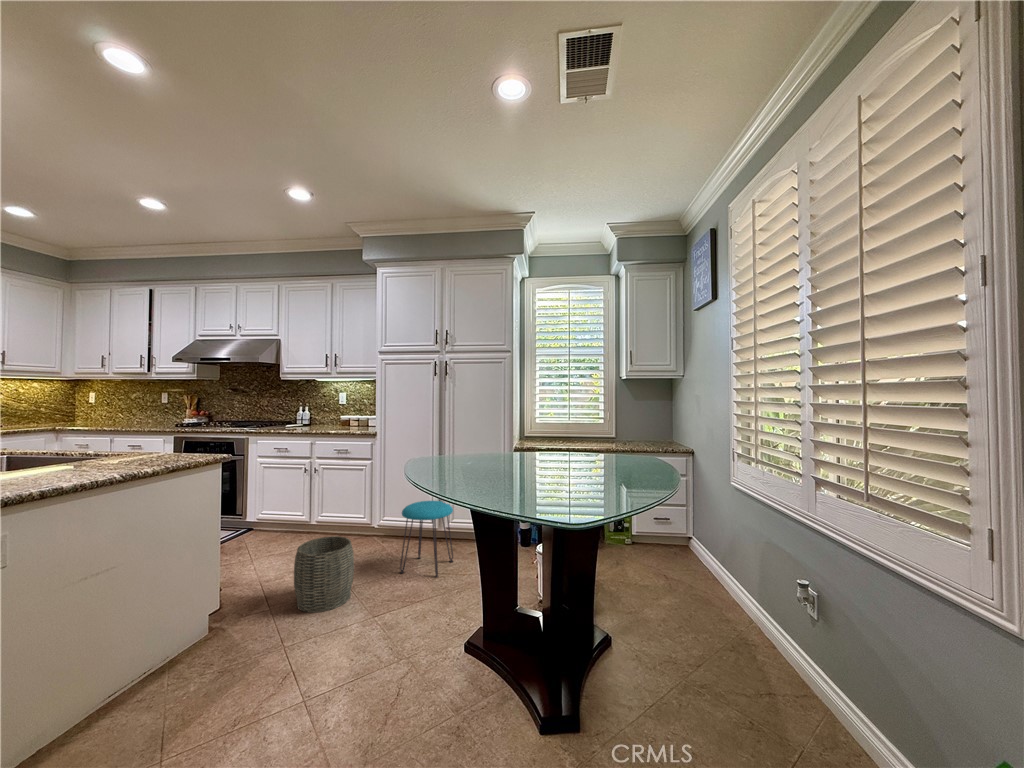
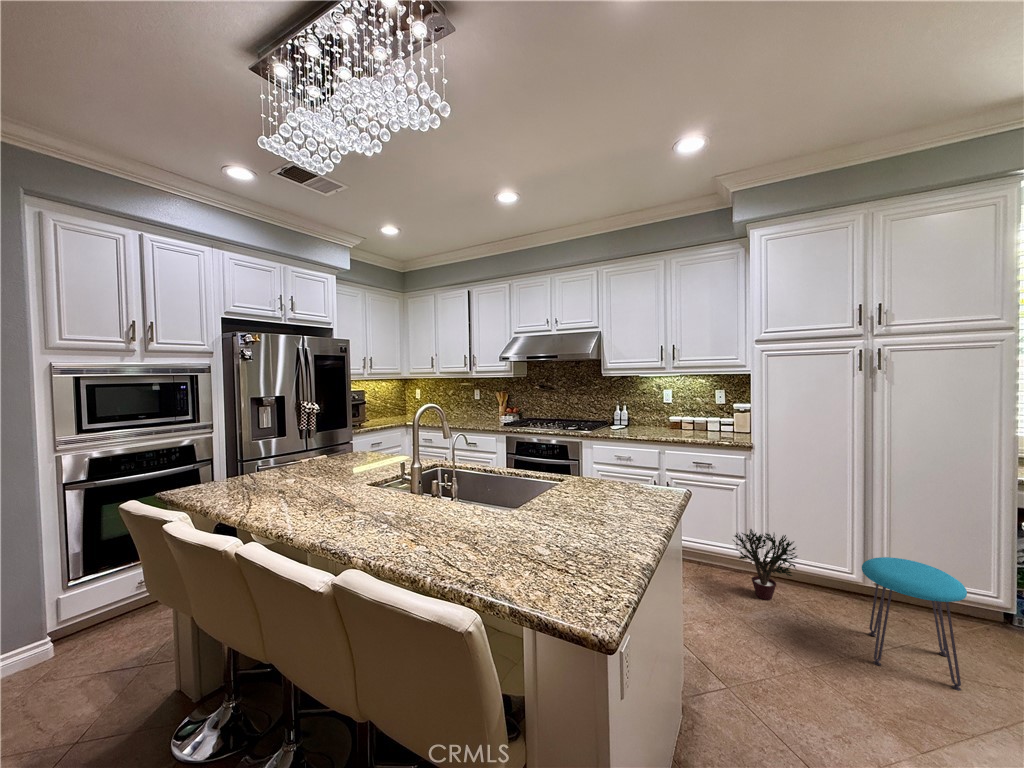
potted plant: none [342,495,395,549] -> present [733,529,797,600]
woven basket: present [294,536,354,613] -> none [761,606,856,730]

